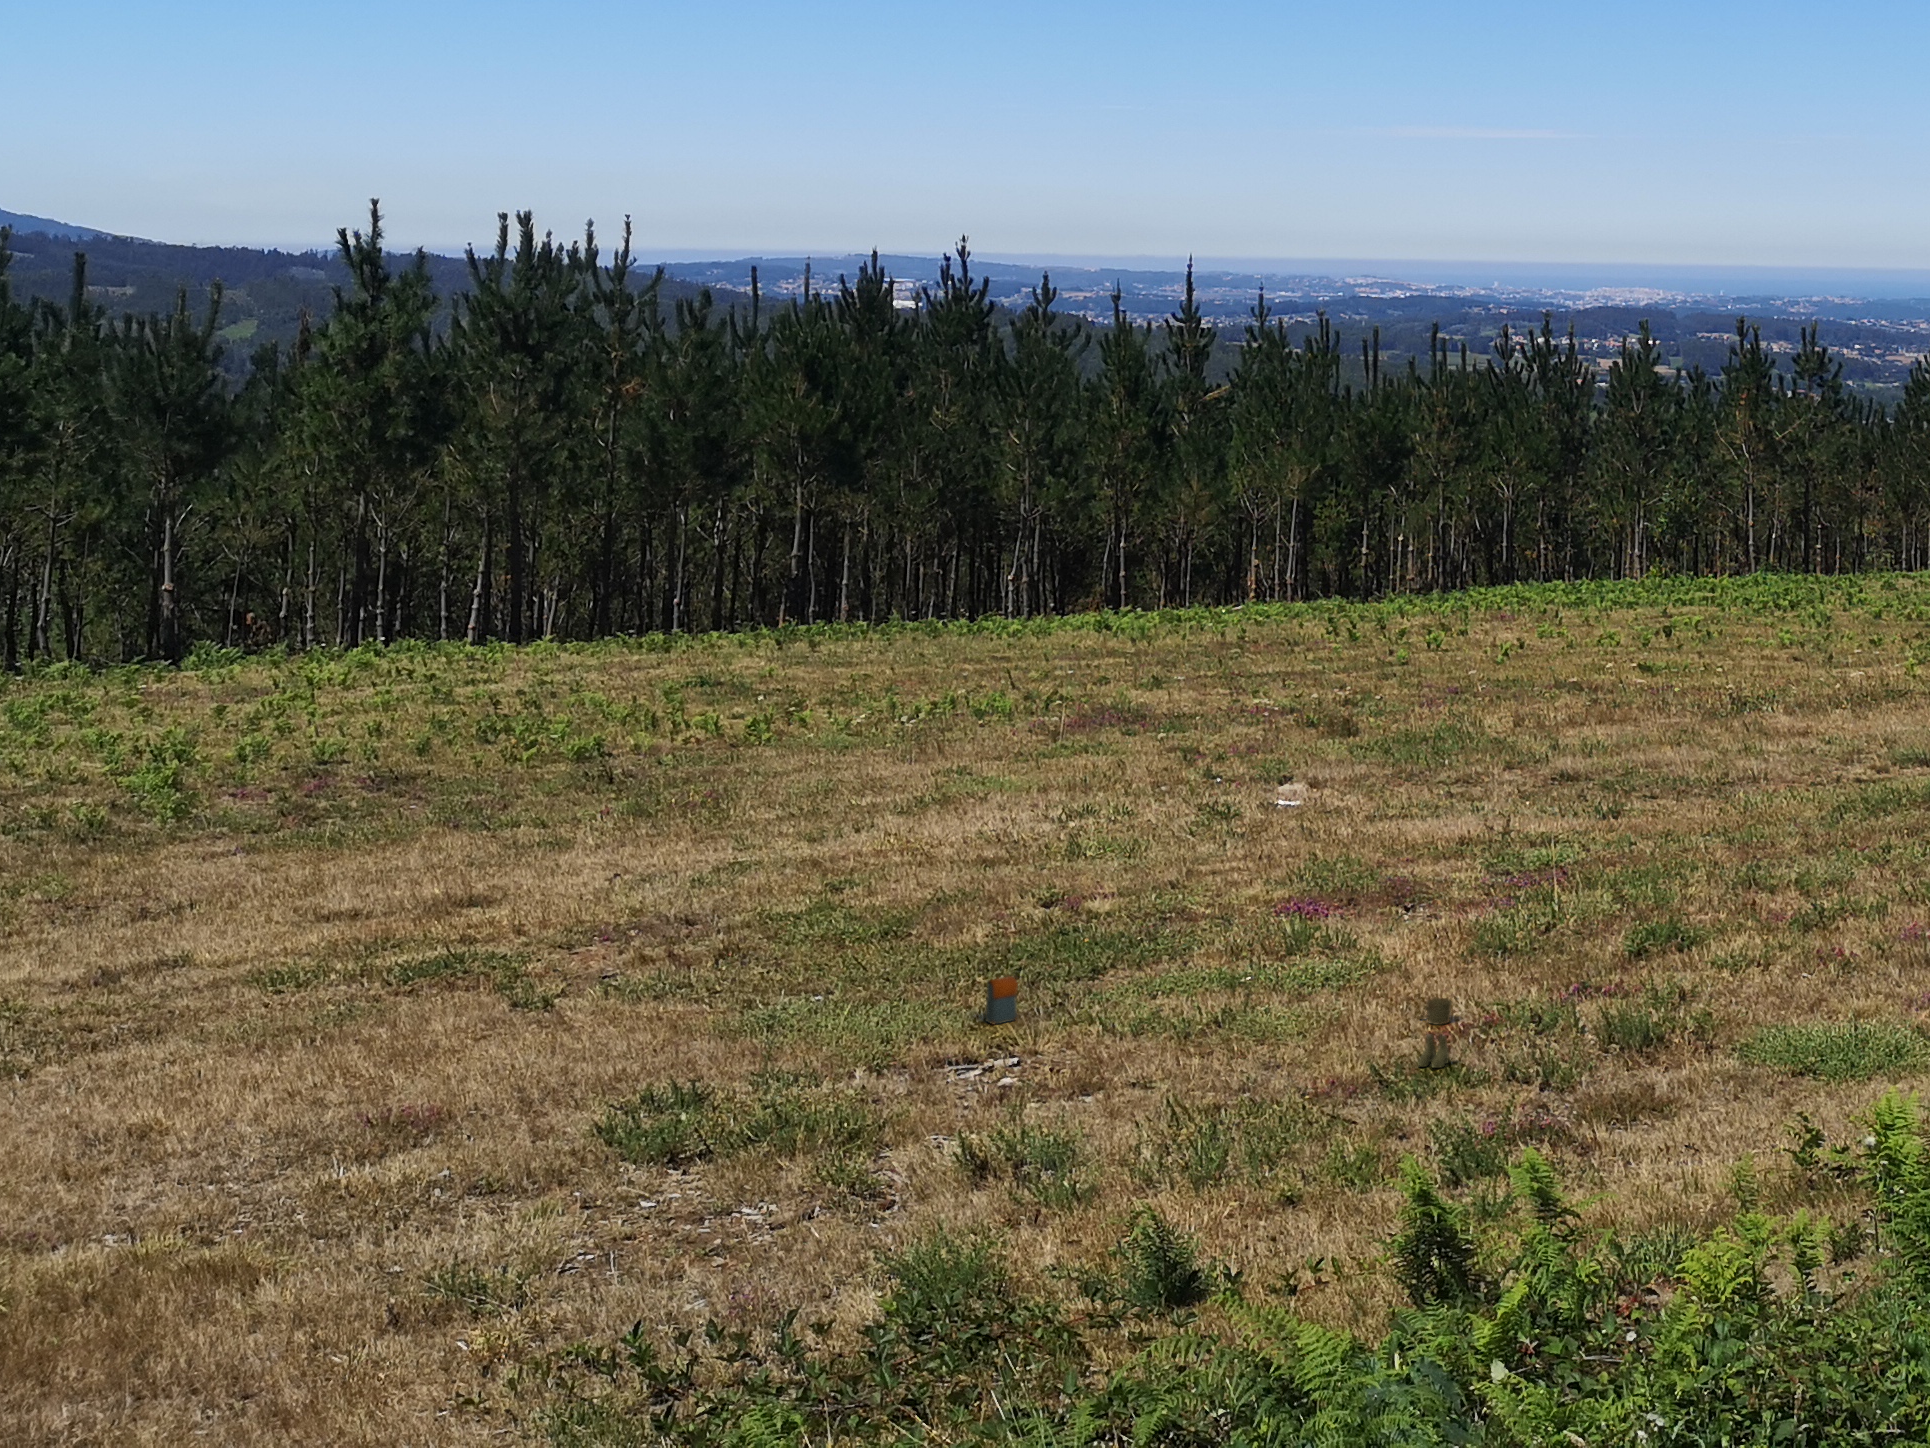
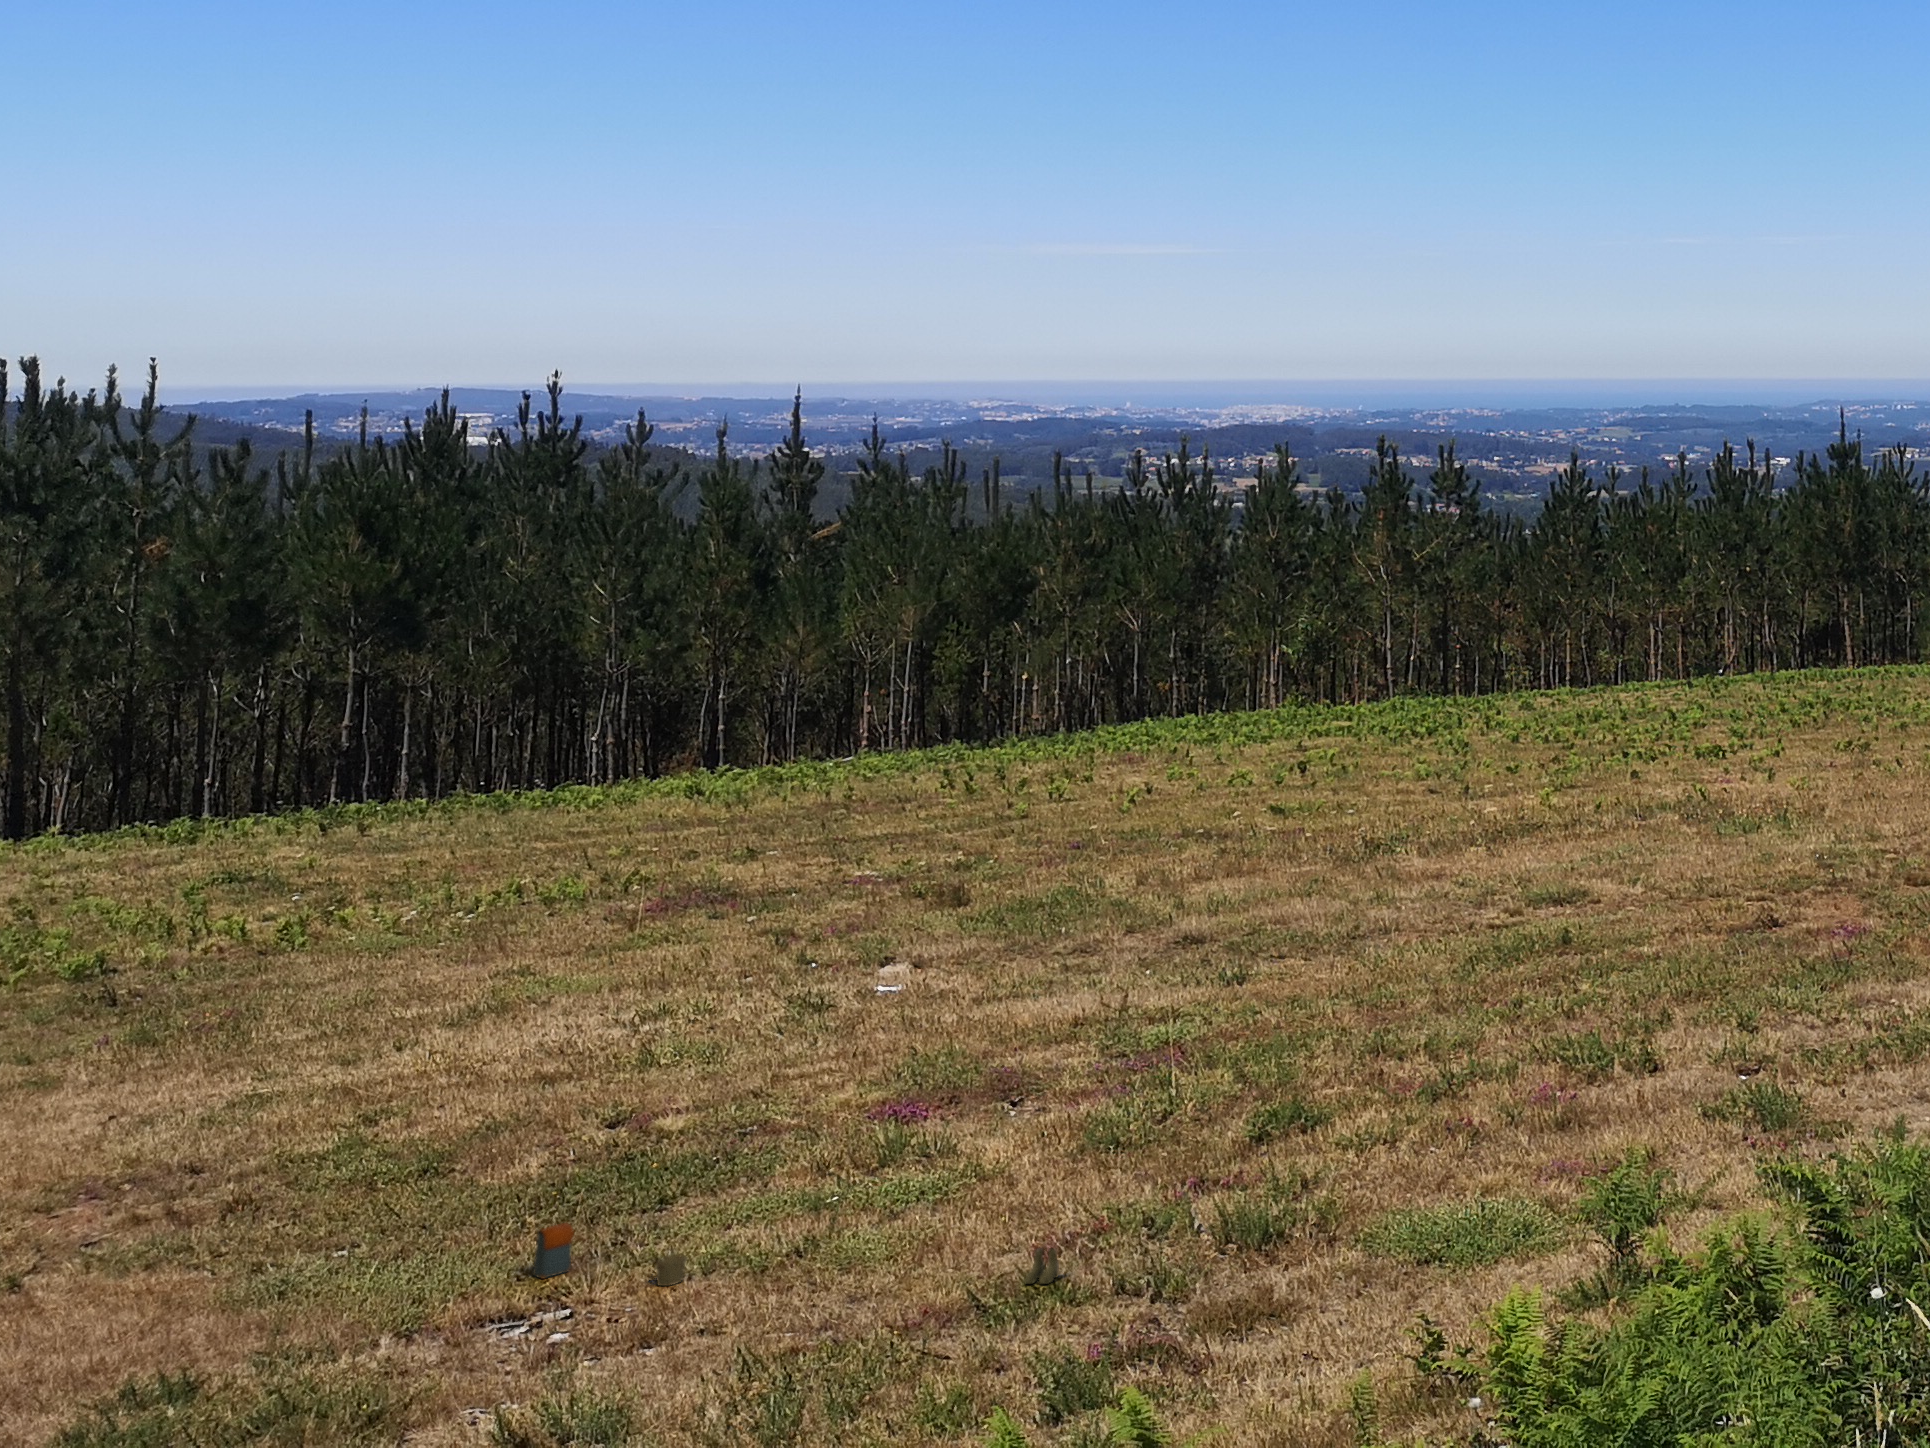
bucket: present [1420,997,1452,1025] -> present [649,1254,687,1286]

